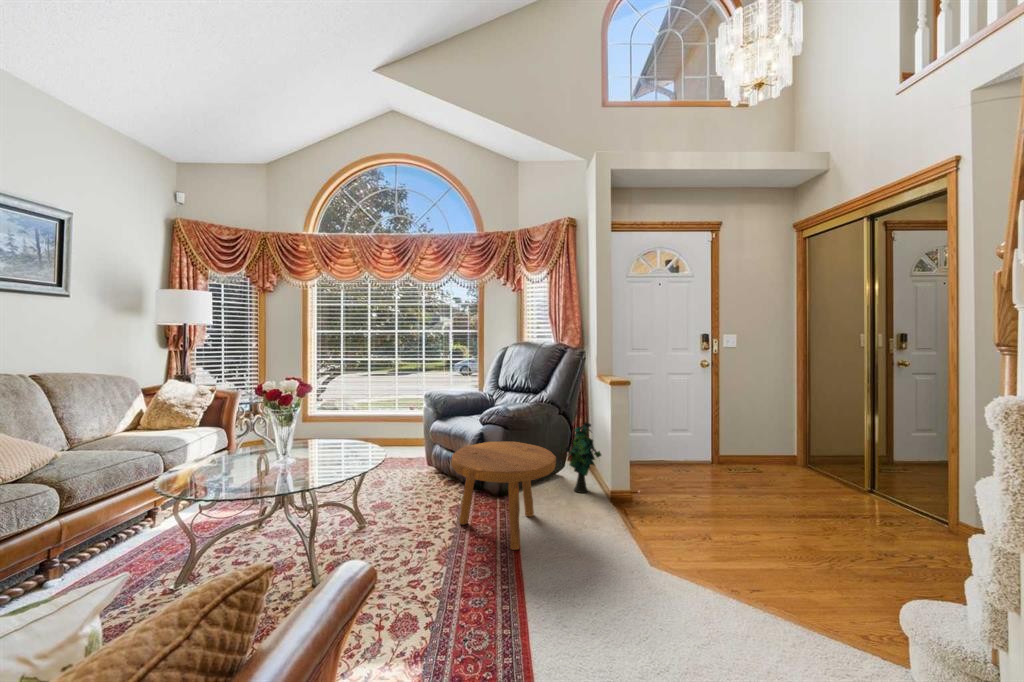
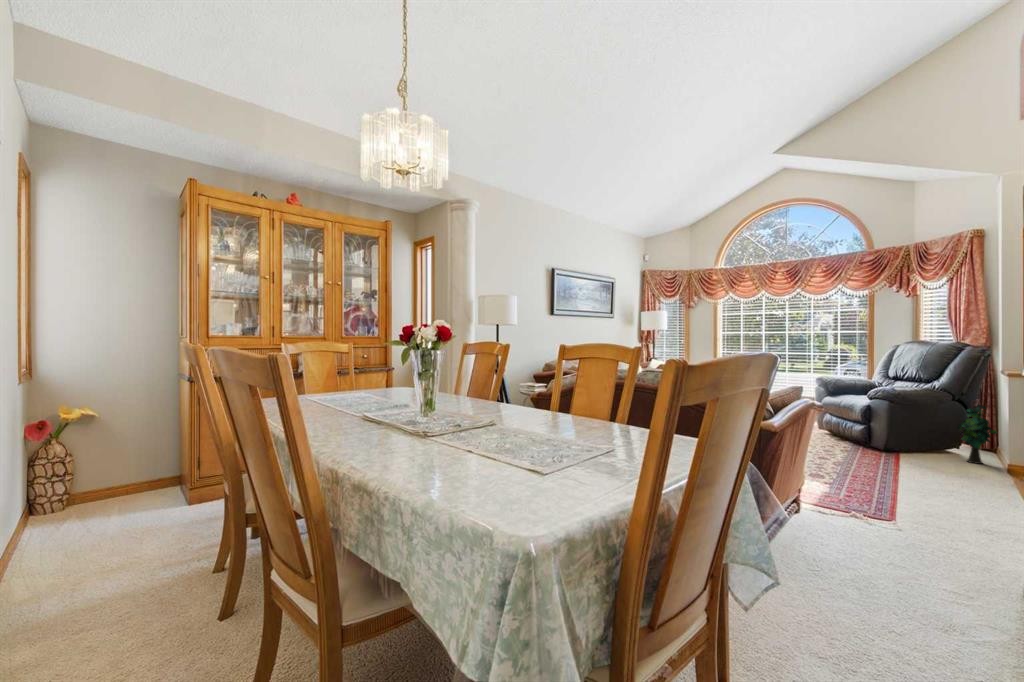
footstool: present [451,441,556,550] -> none [843,407,937,472]

